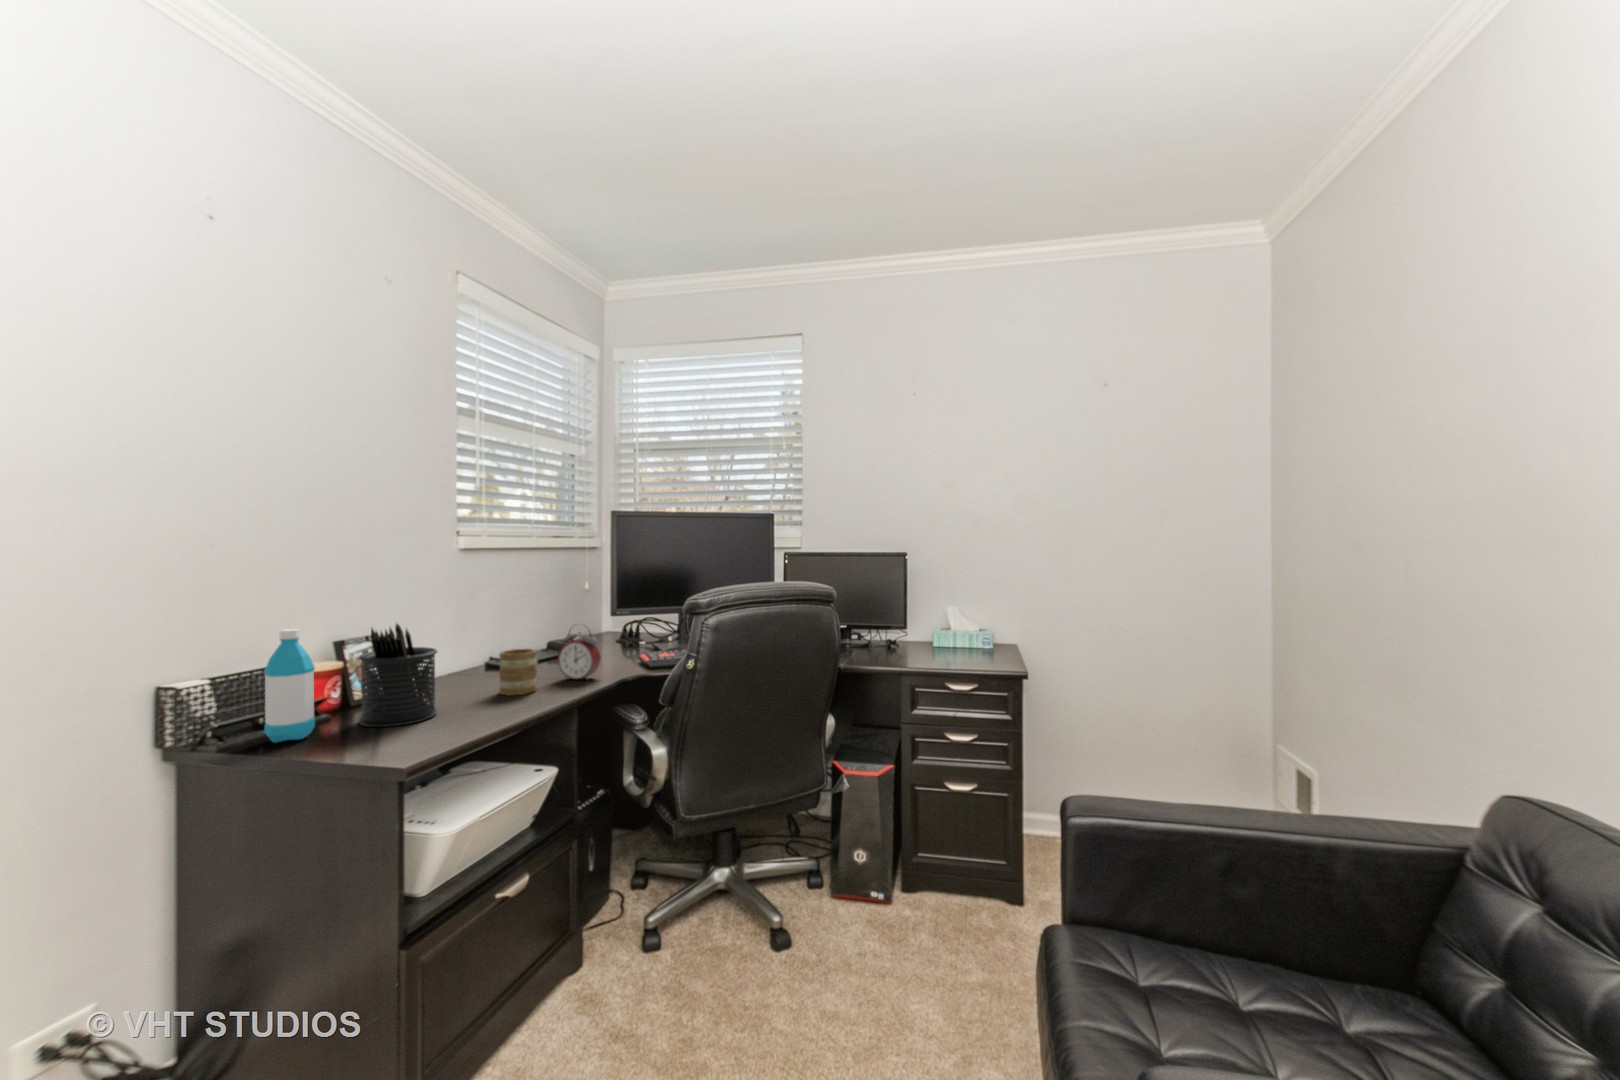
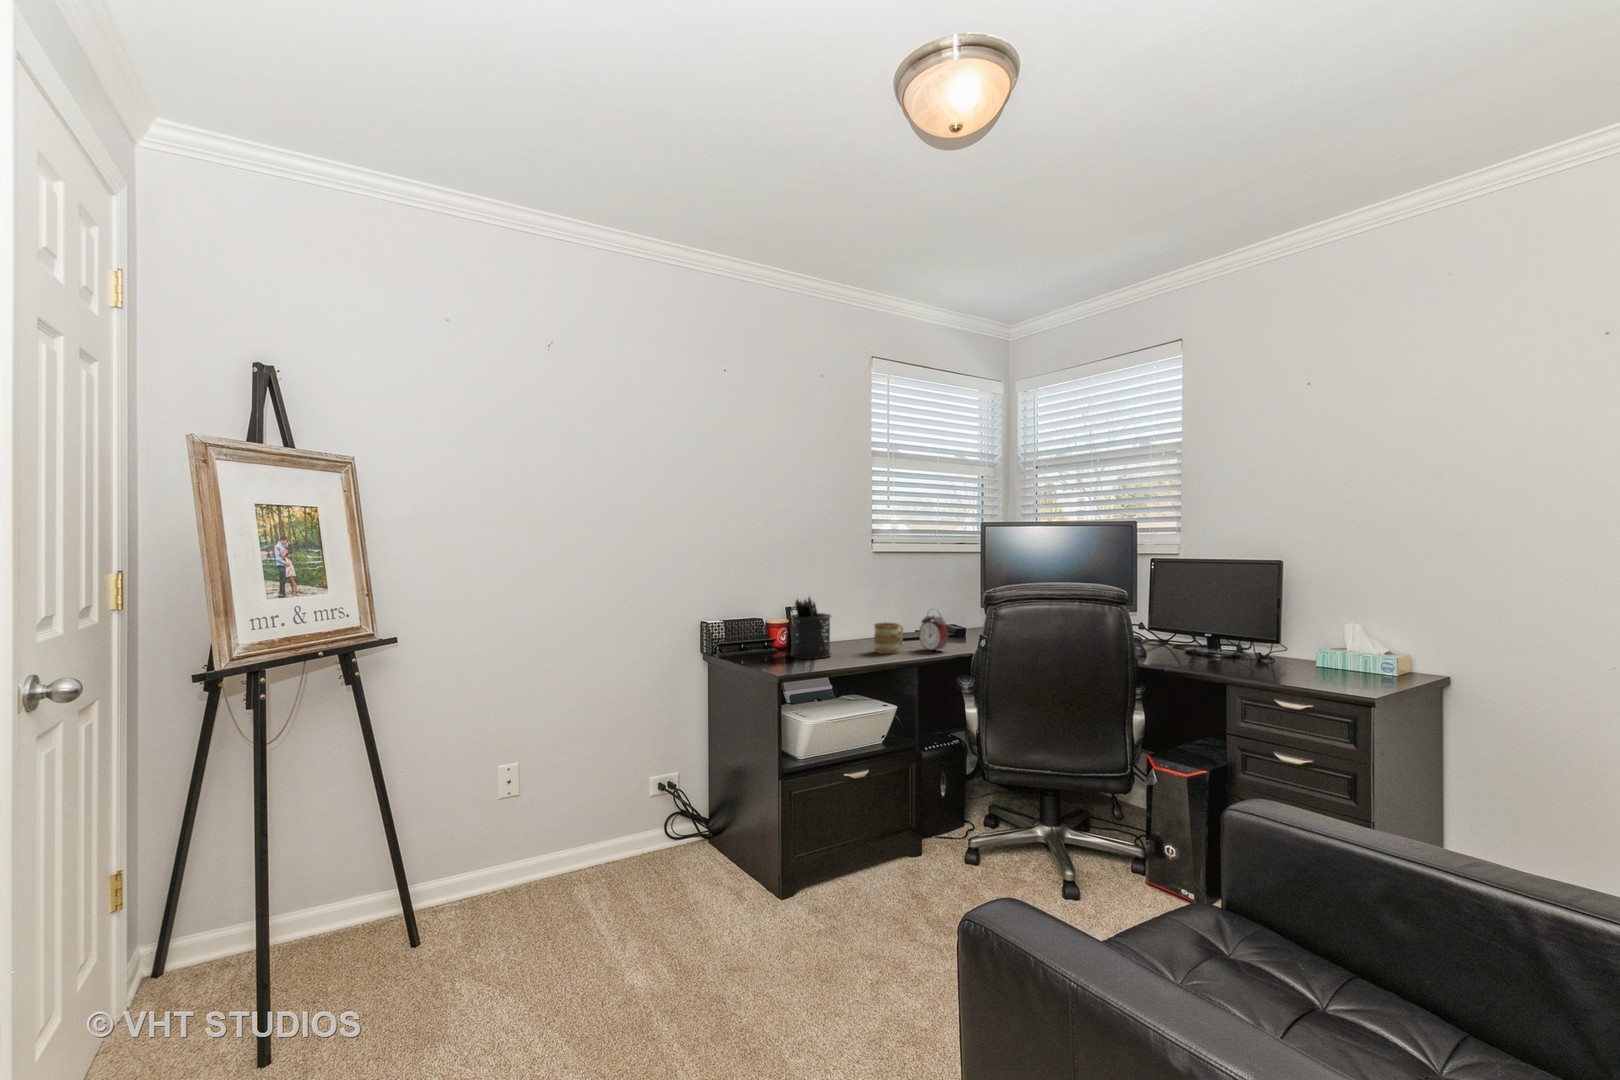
water bottle: present [264,629,315,743] -> none [746,595,768,658]

